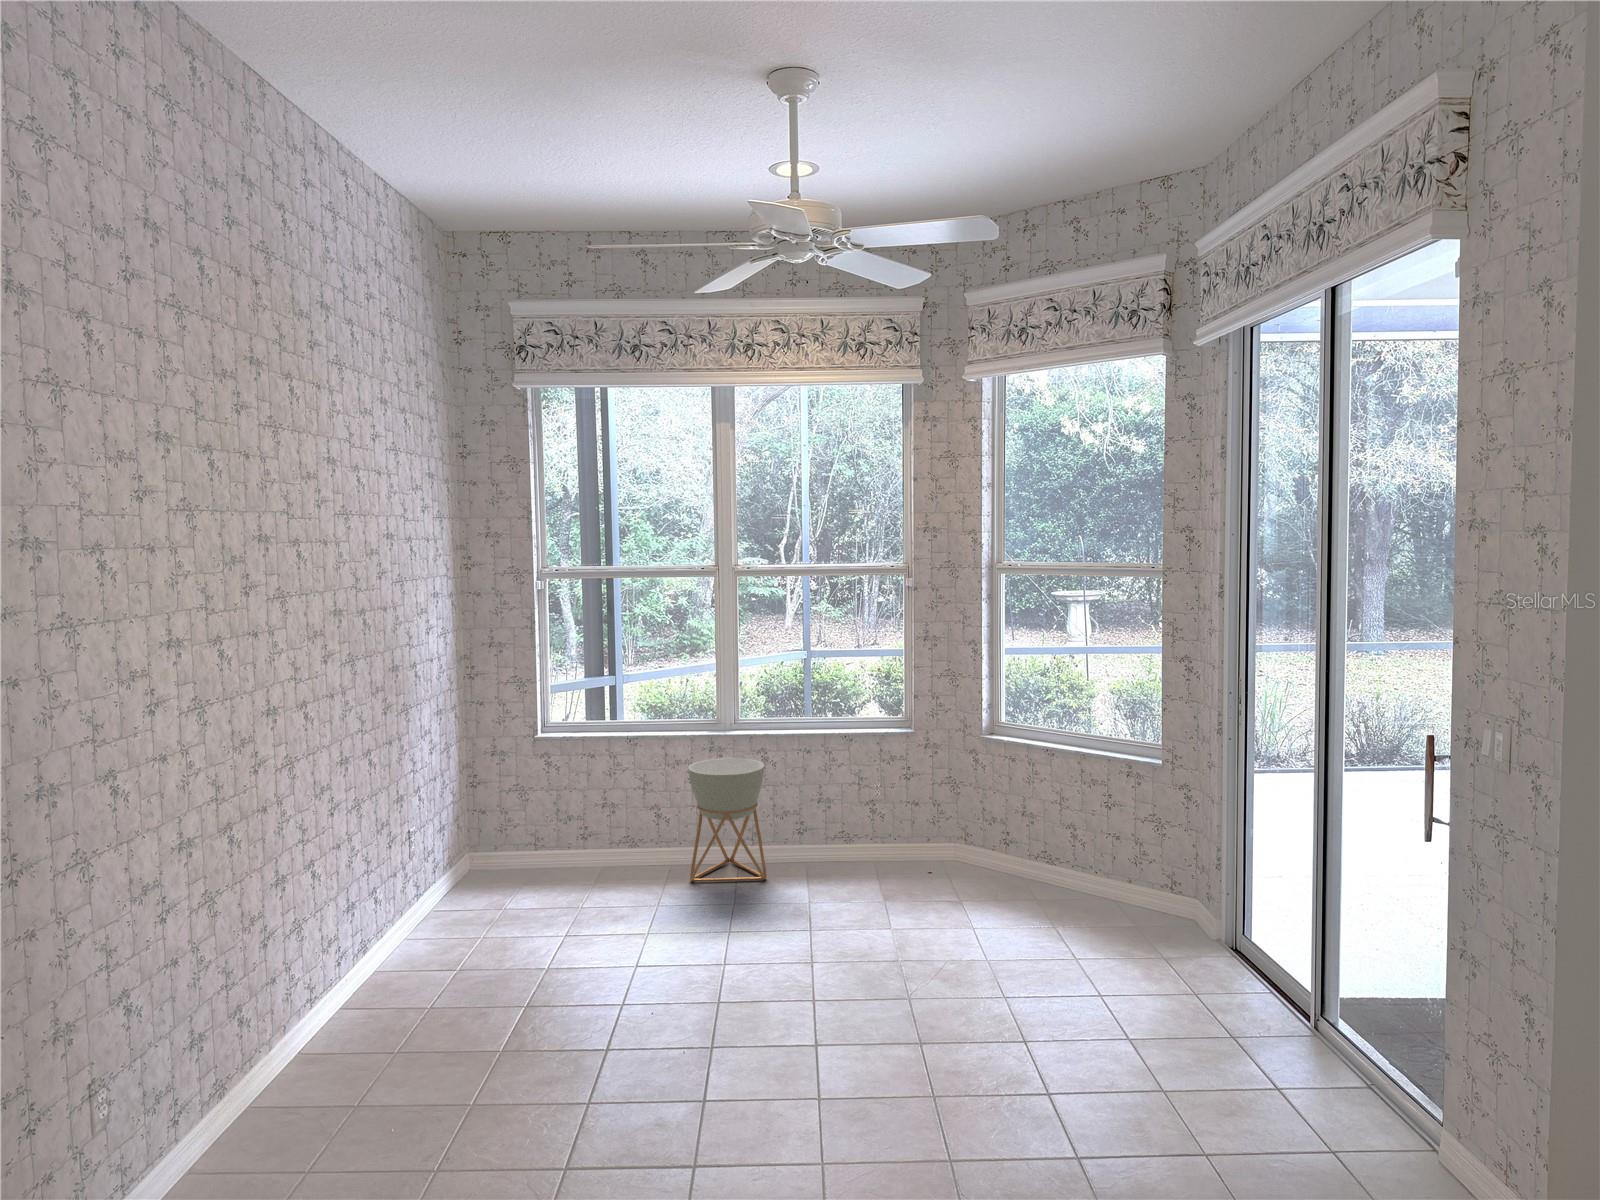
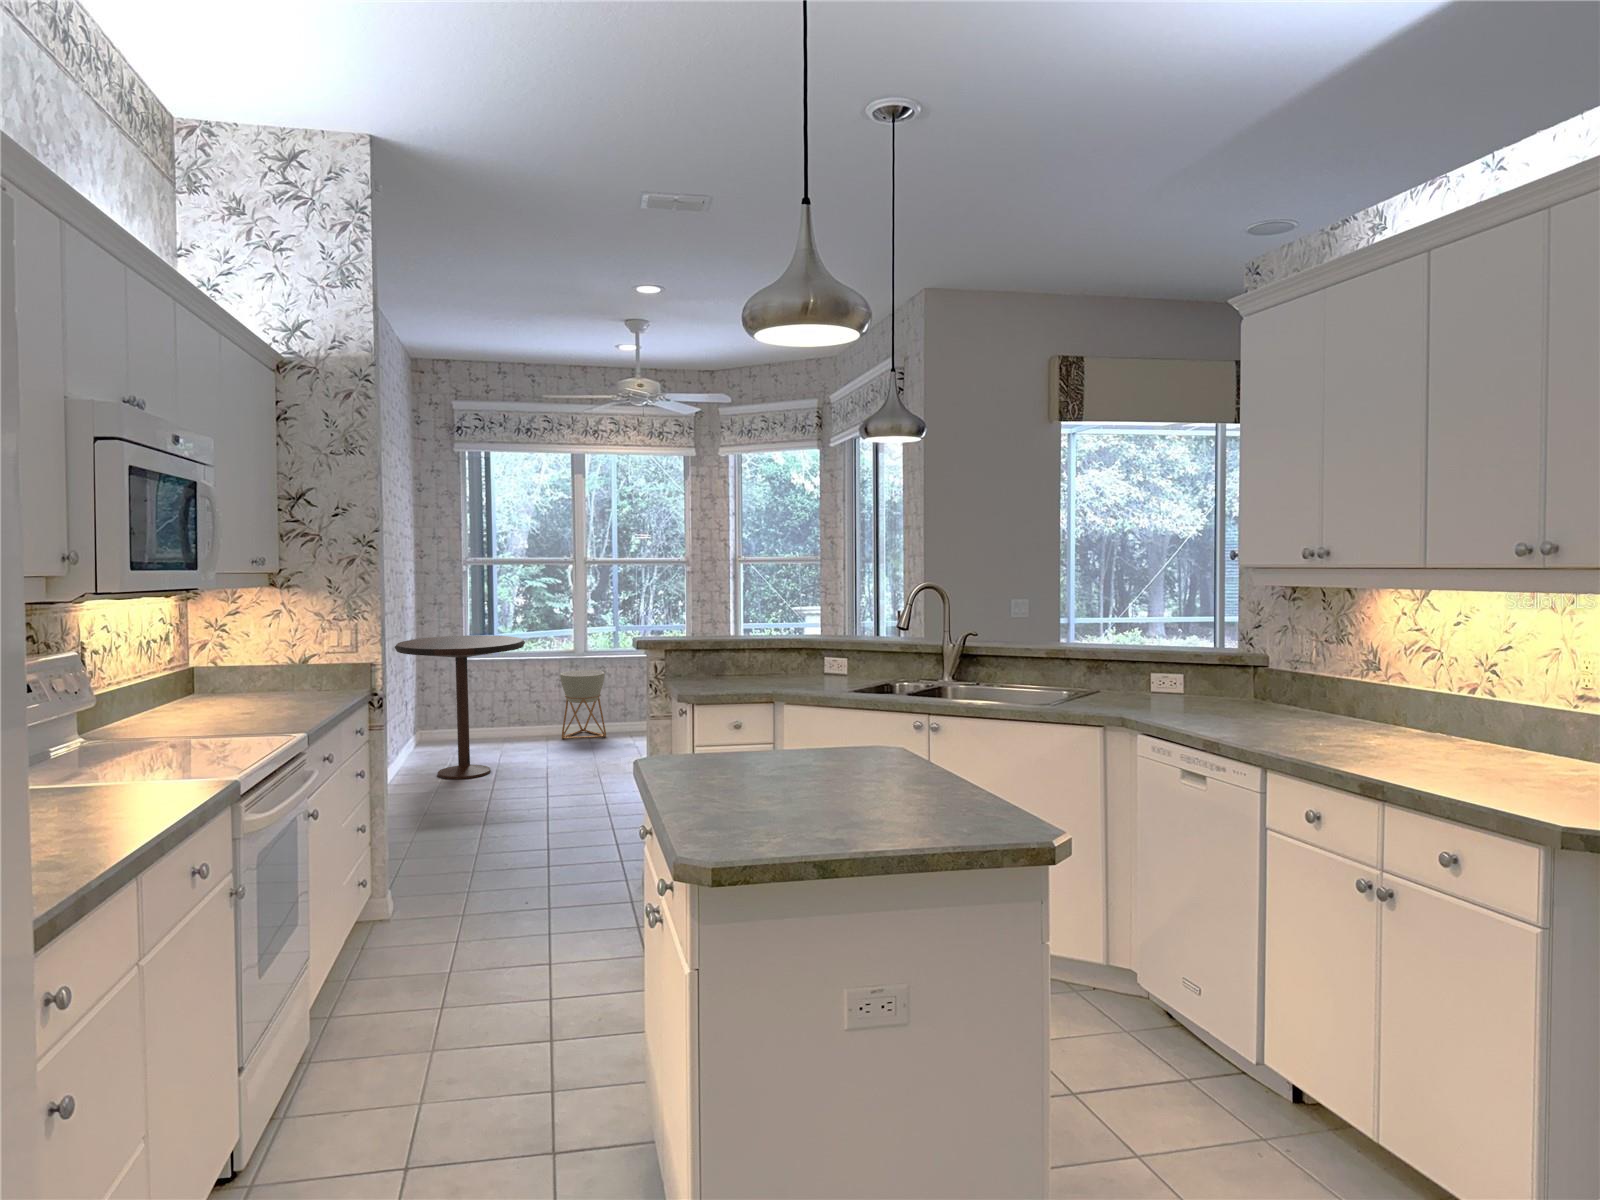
pedestal table: none [353,711,603,1001] -> present [395,635,525,779]

